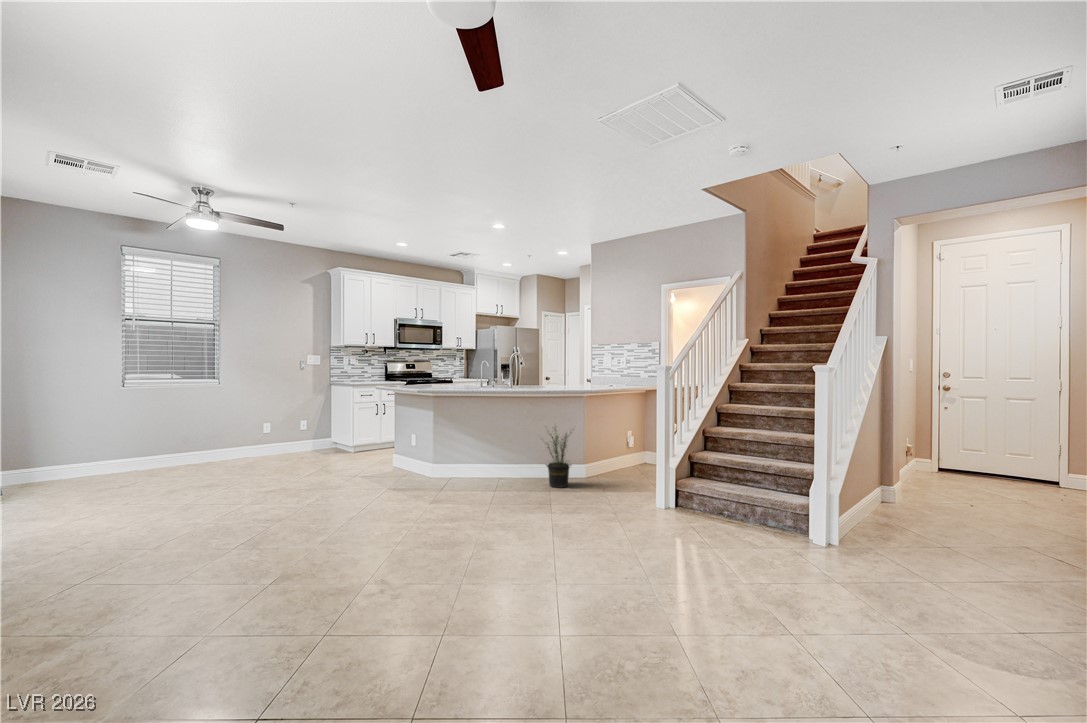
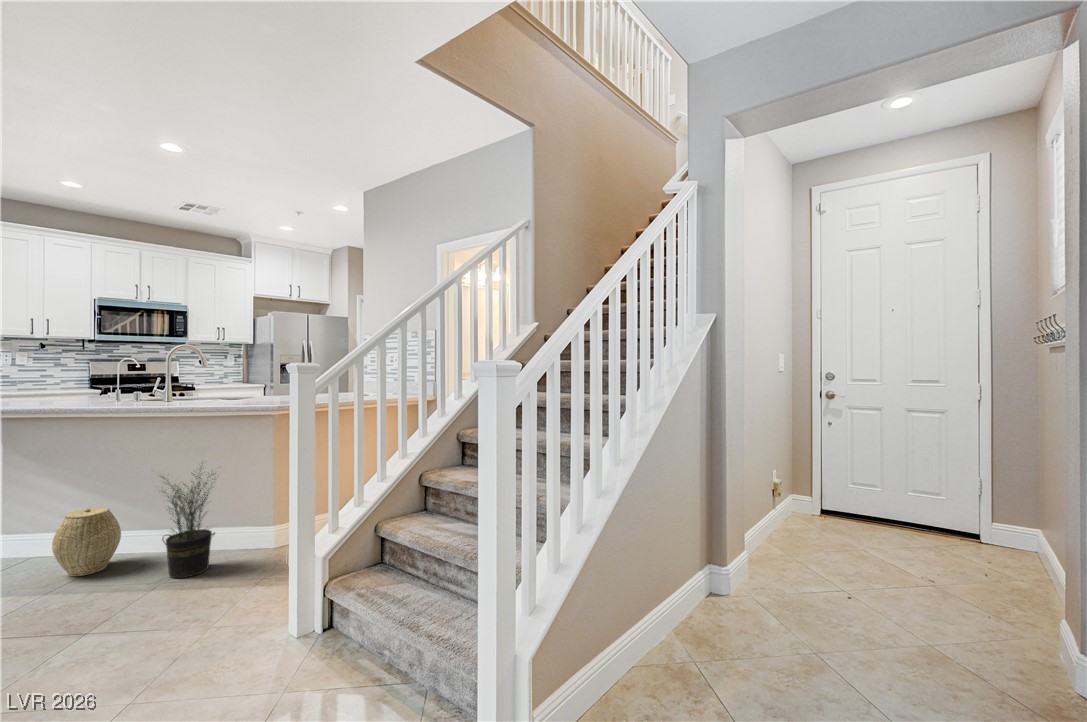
woven basket: none [485,448,513,485] -> present [52,507,121,576]

